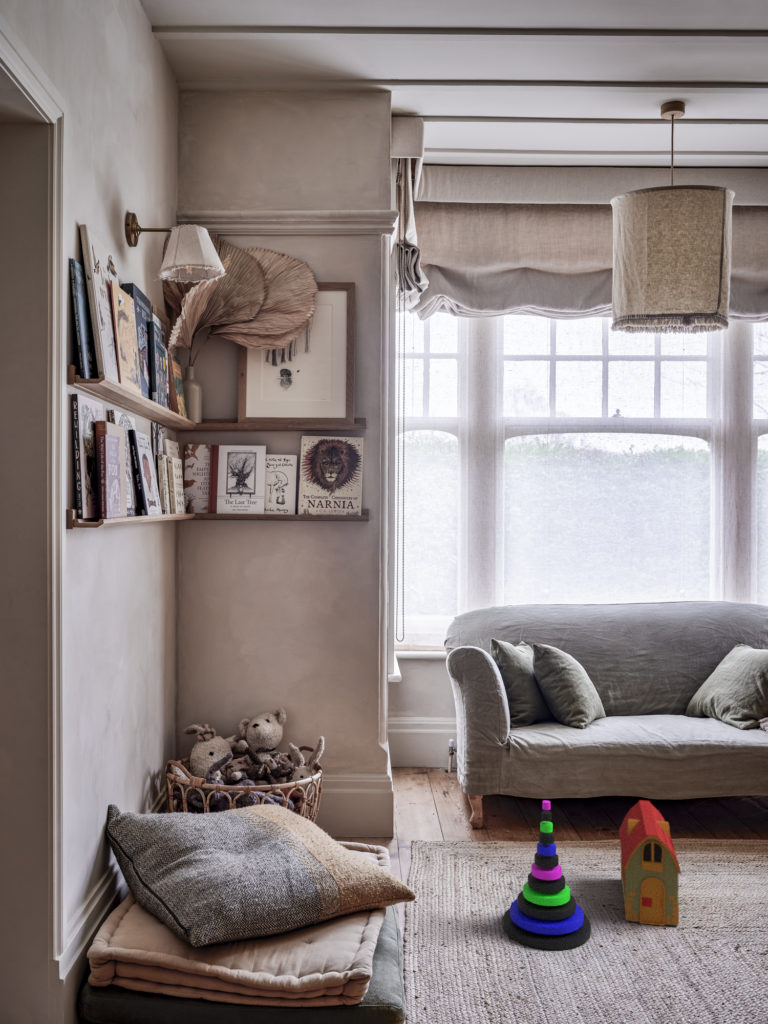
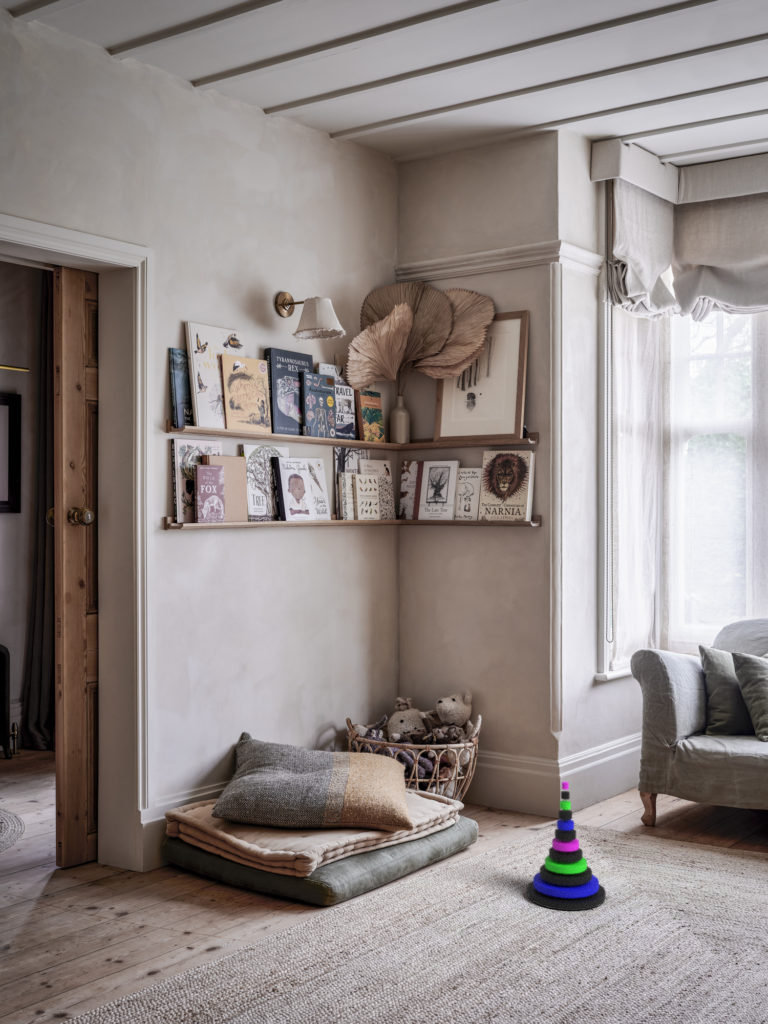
toy house: present [619,800,682,926] -> none [640,811,743,923]

